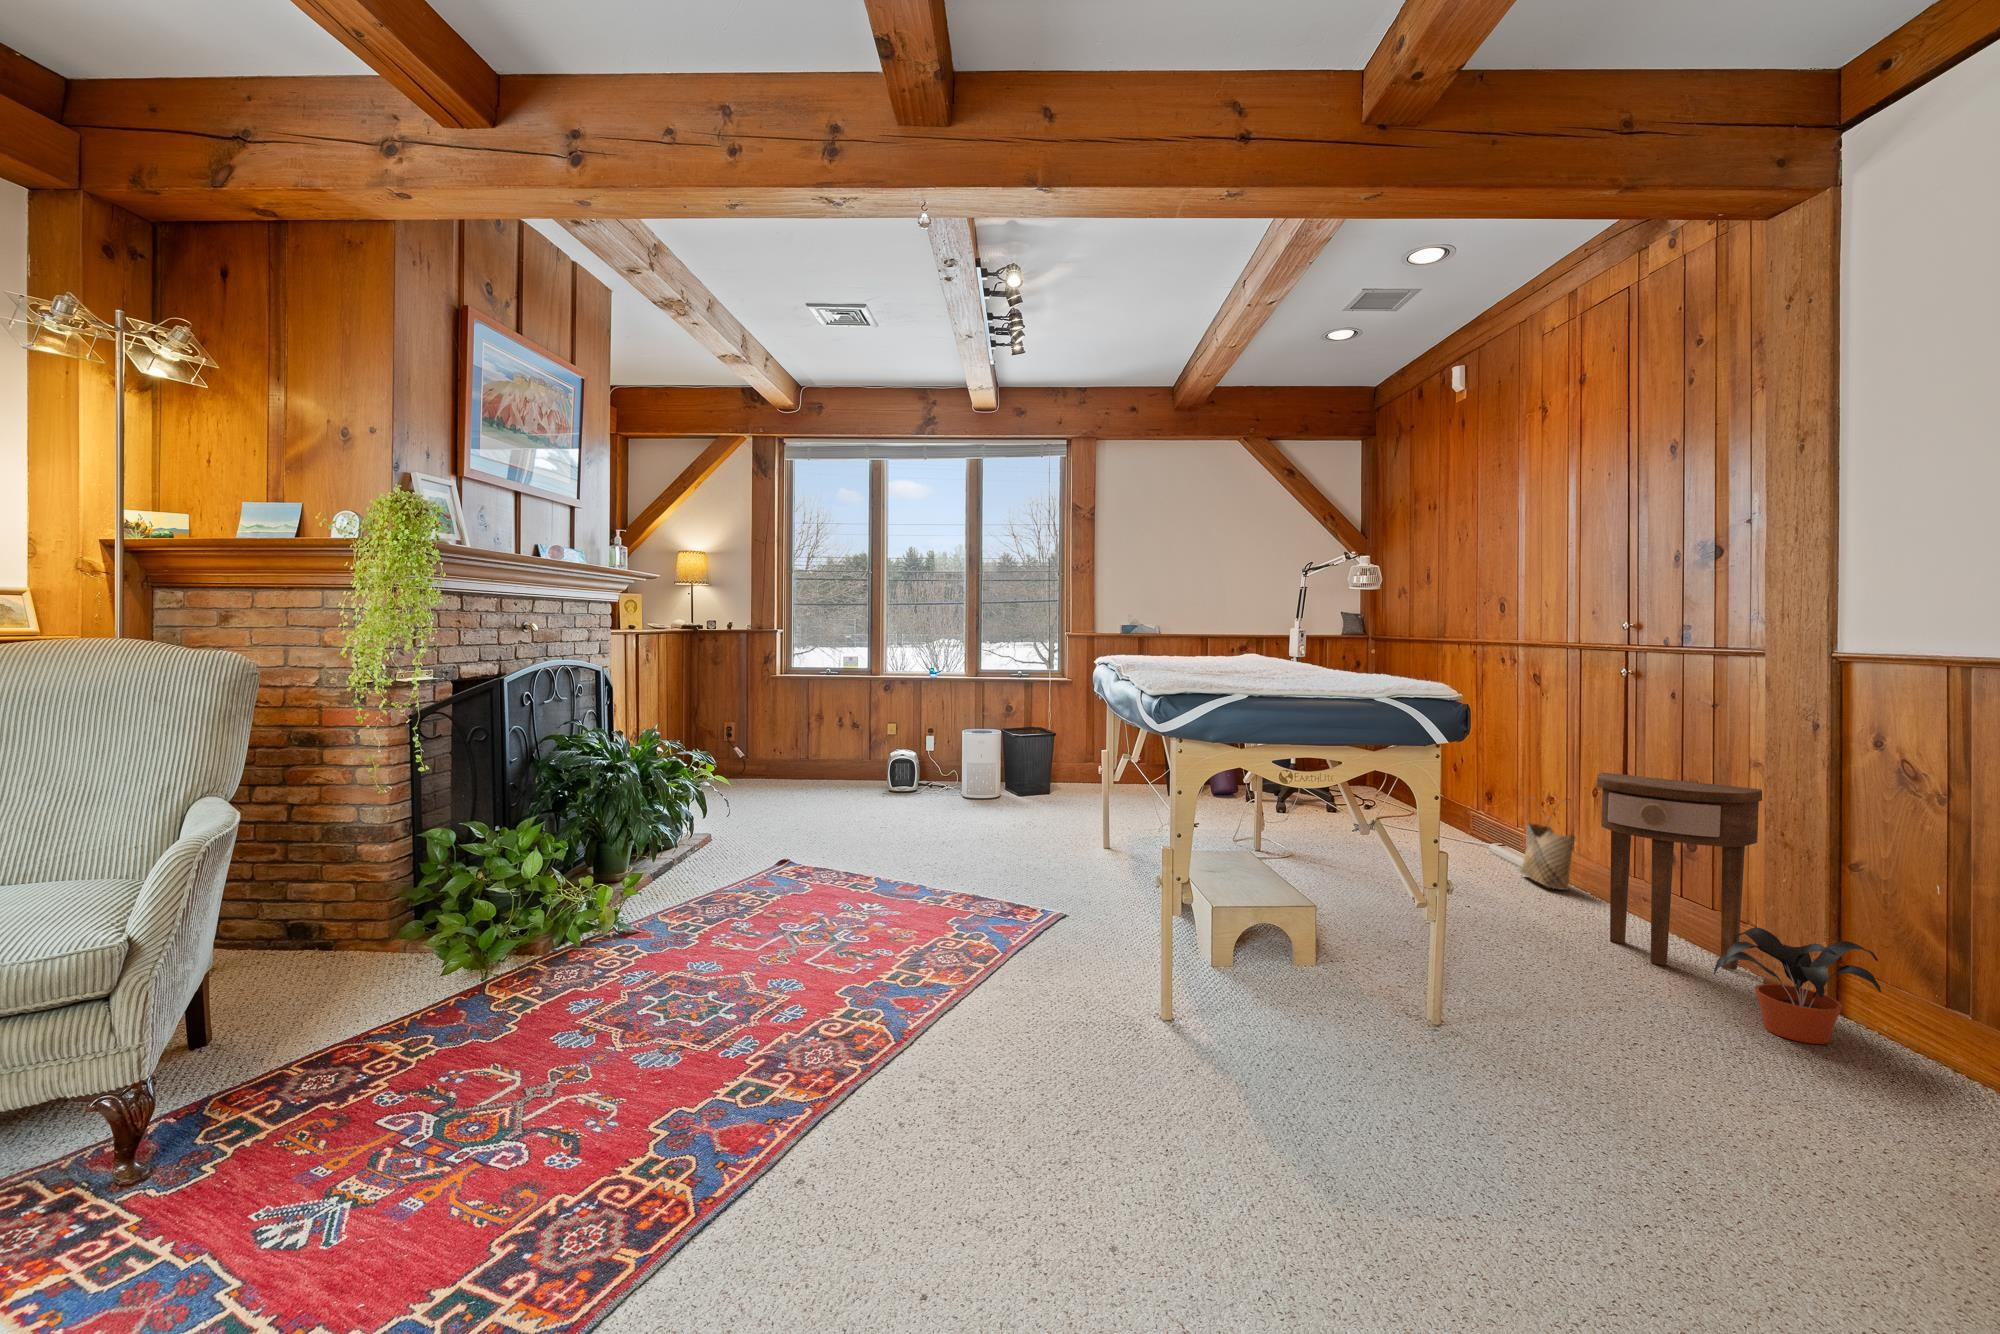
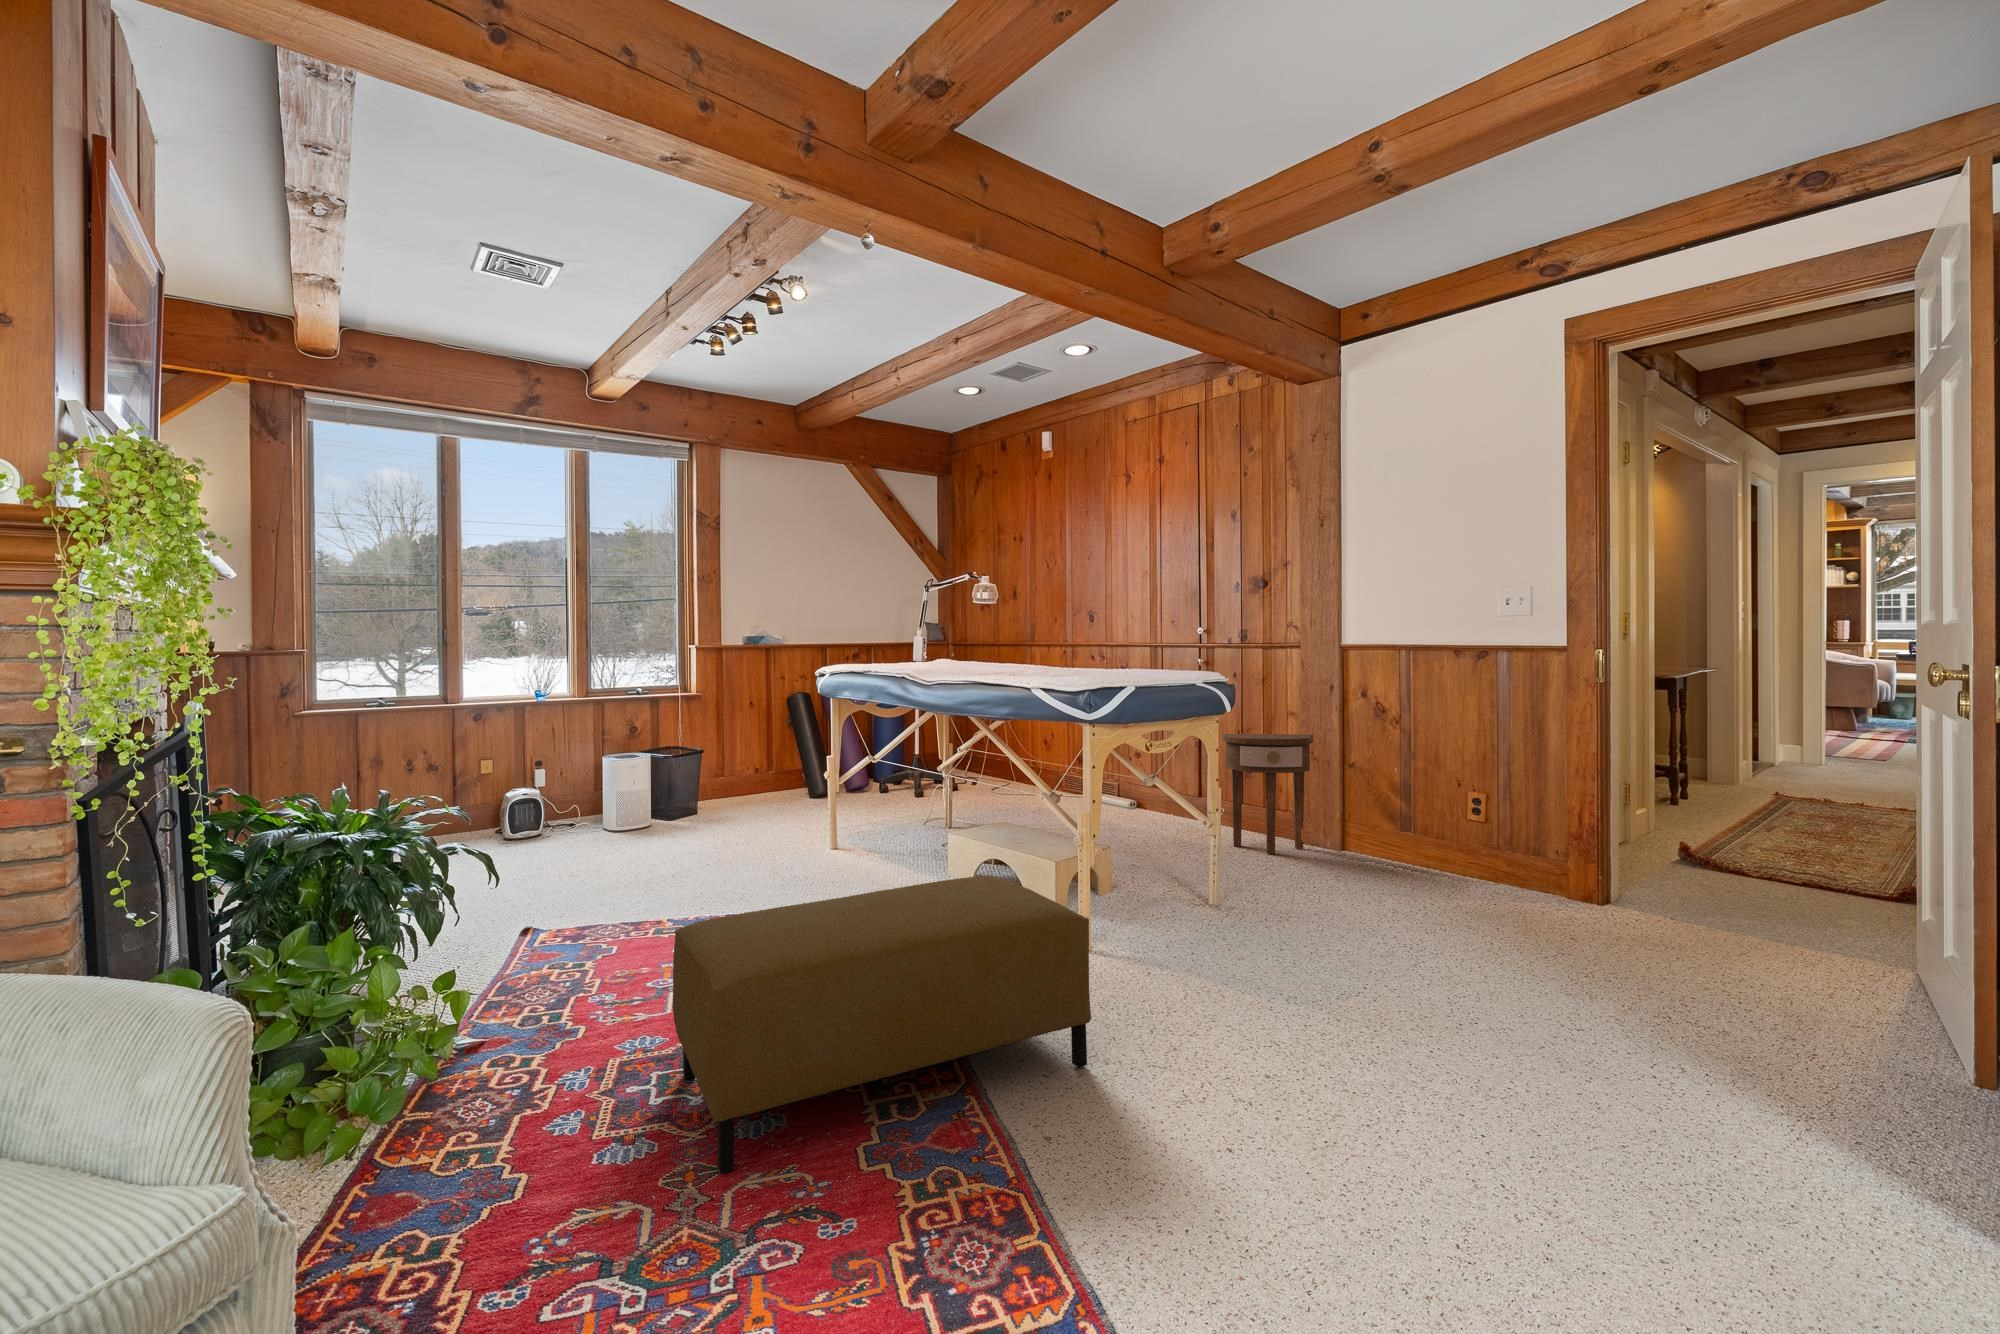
woven basket: present [1520,806,1575,890] -> none [1136,758,1176,822]
ottoman: none [567,867,992,1116] -> present [673,876,1091,1174]
potted plant: present [1714,927,1881,1044] -> none [1326,815,1405,877]

